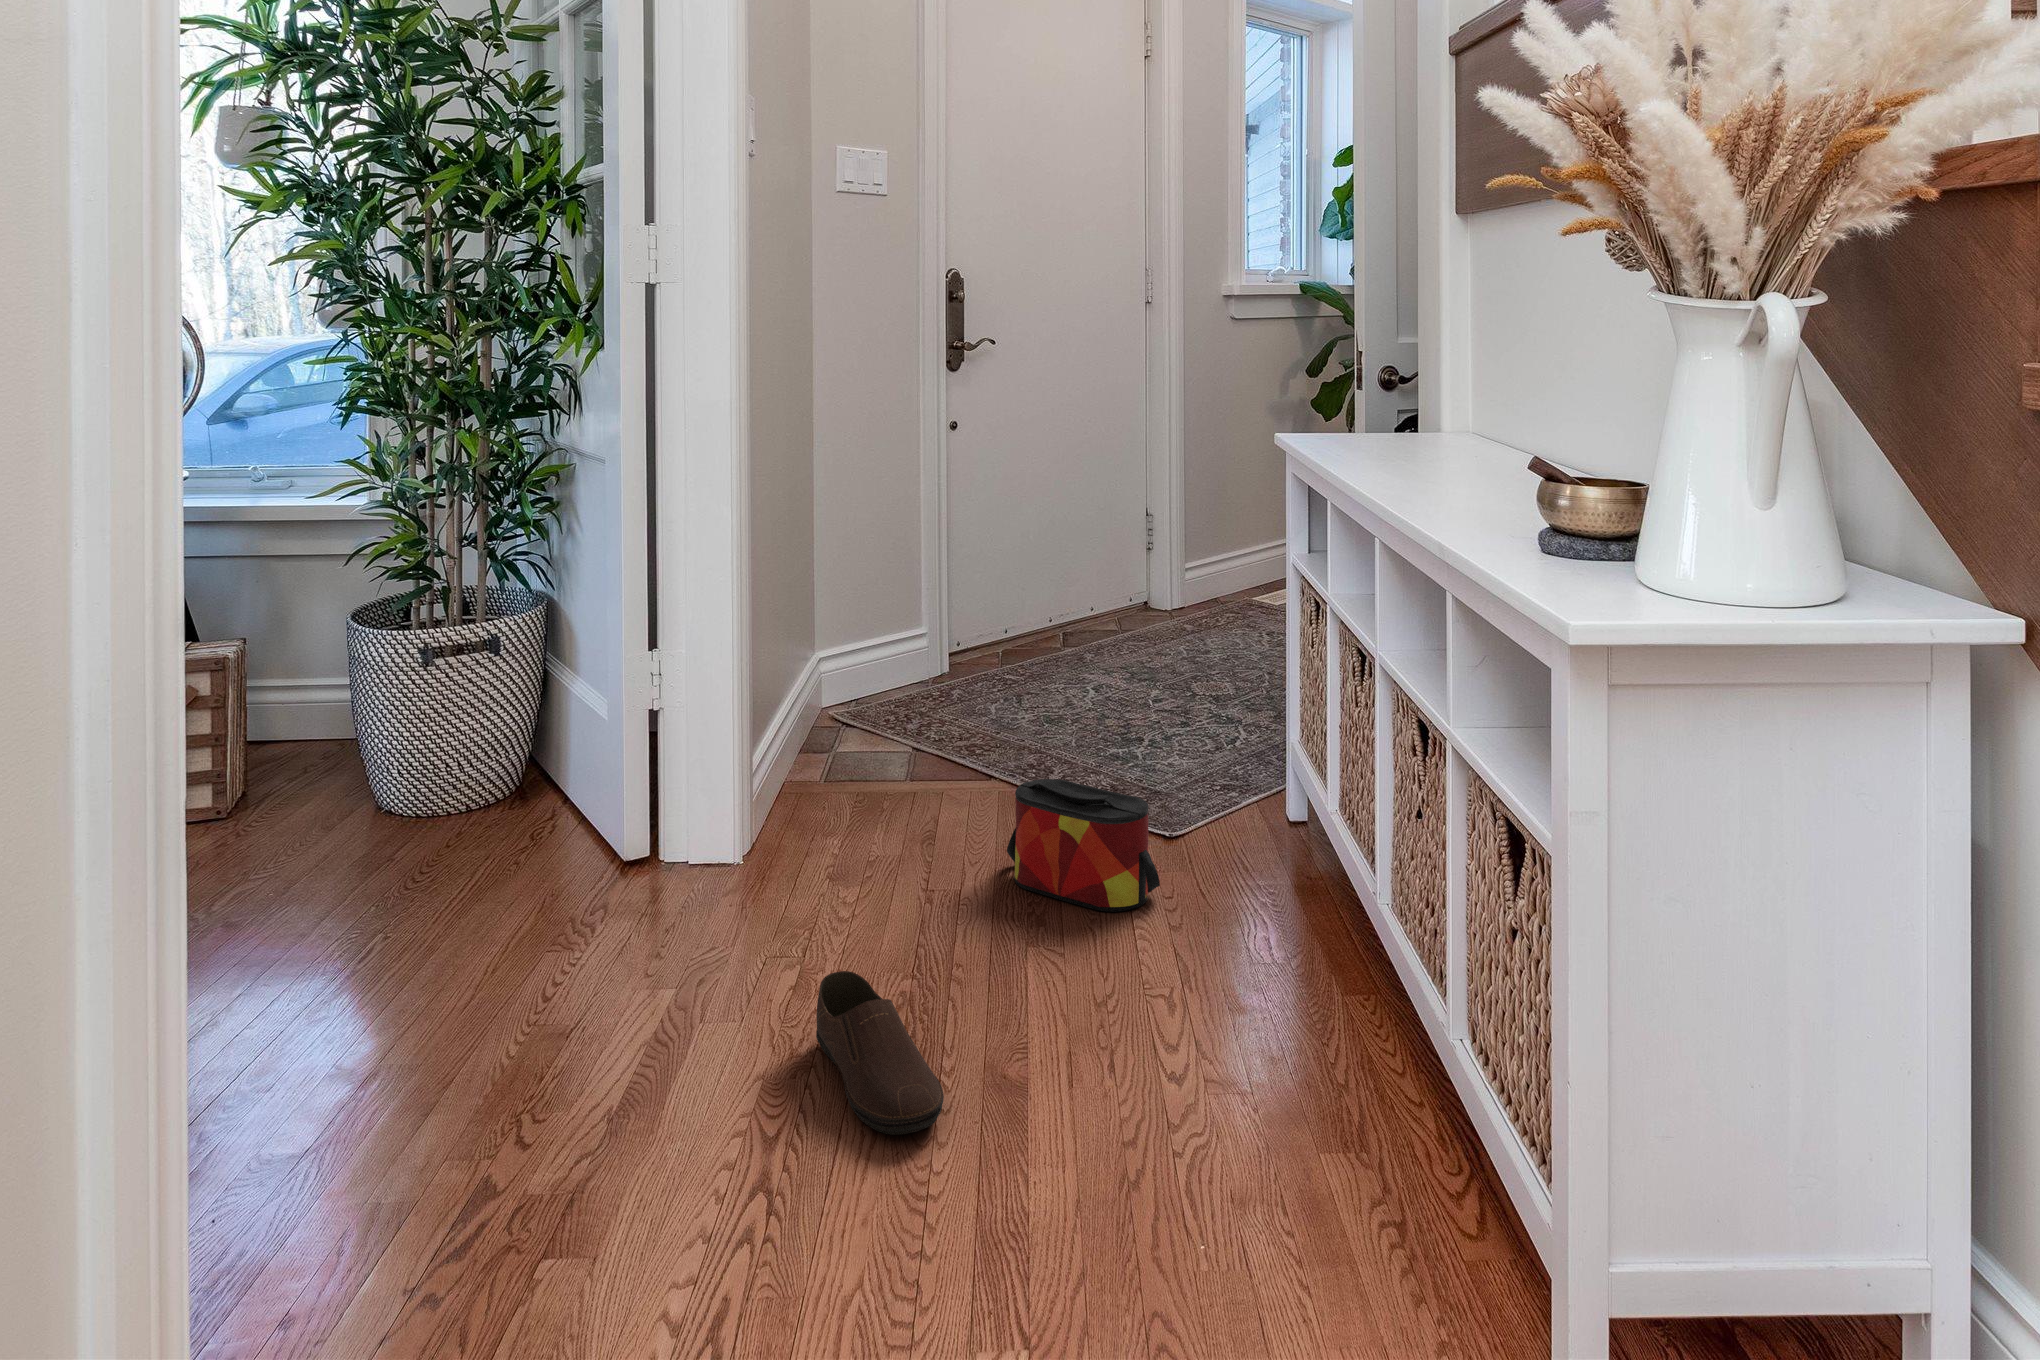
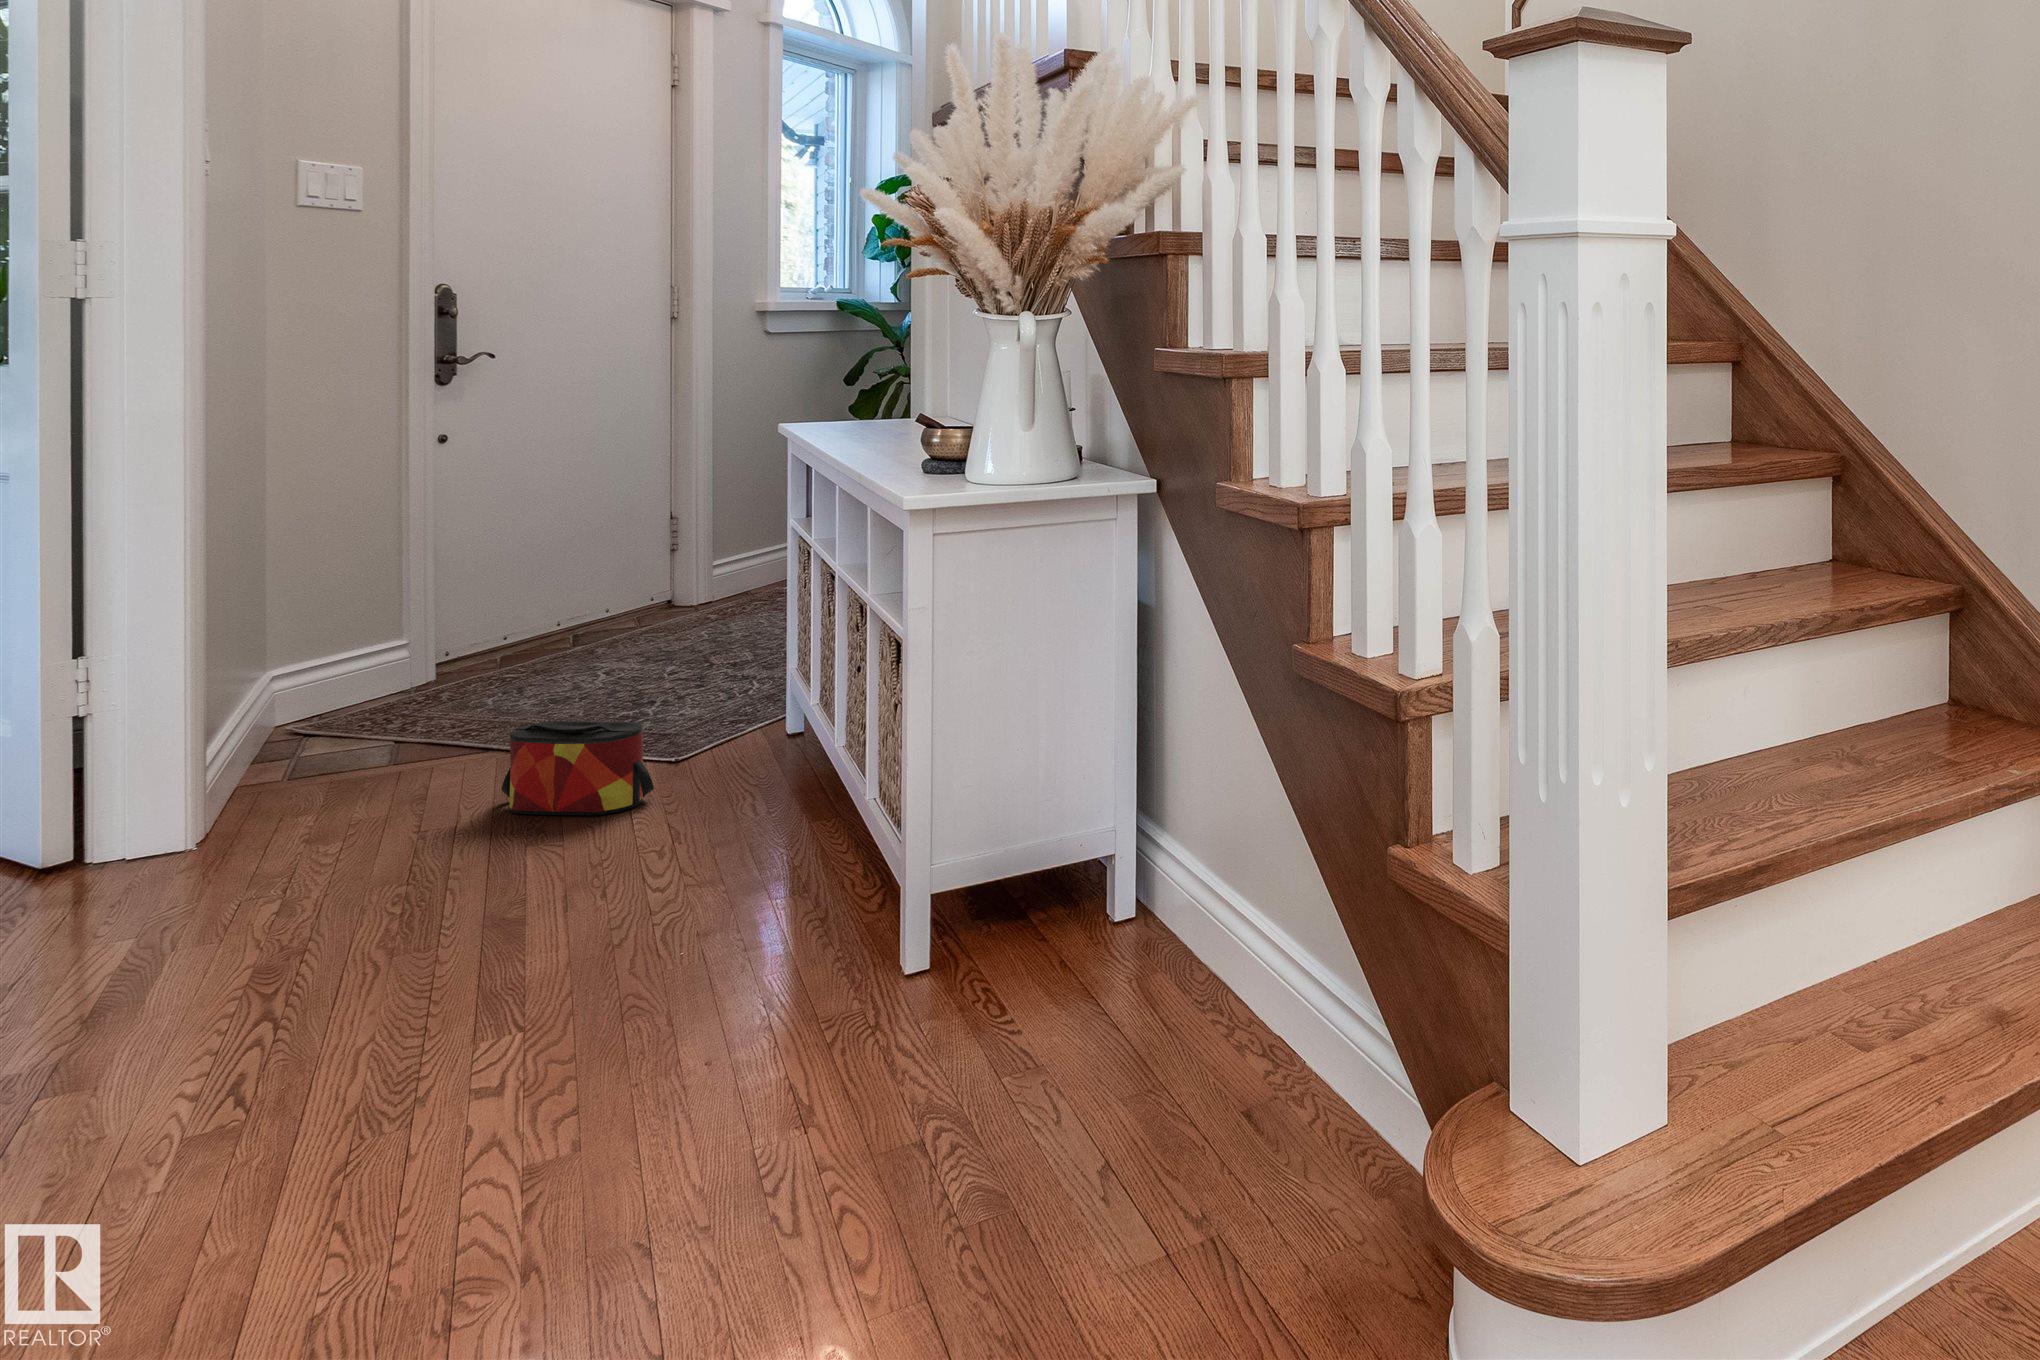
shoe: present [816,971,944,1135] -> none [297,873,431,969]

